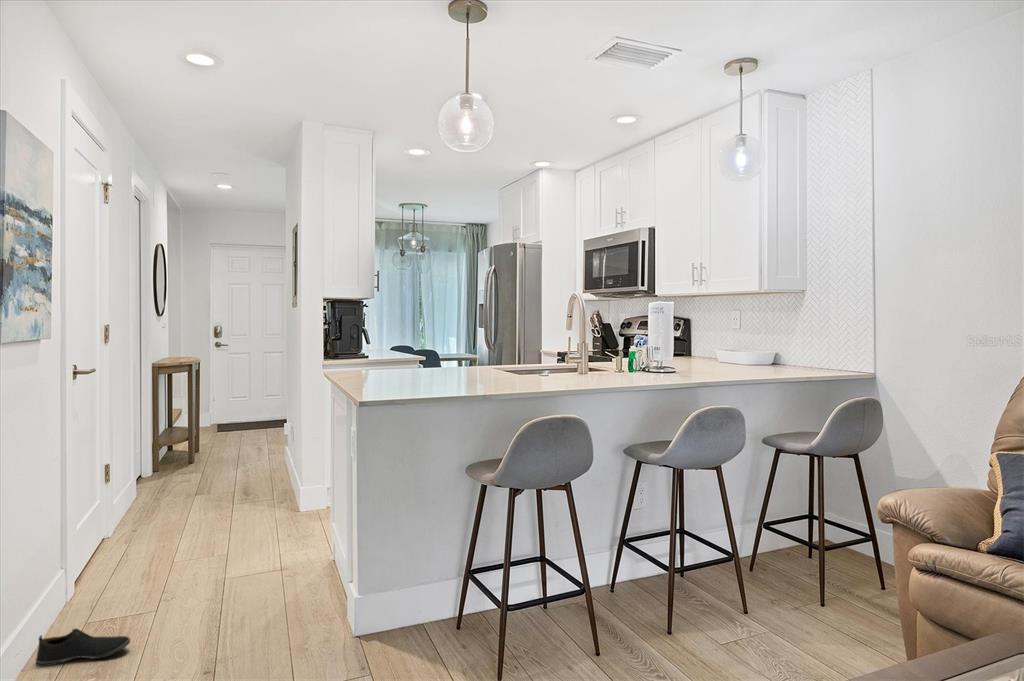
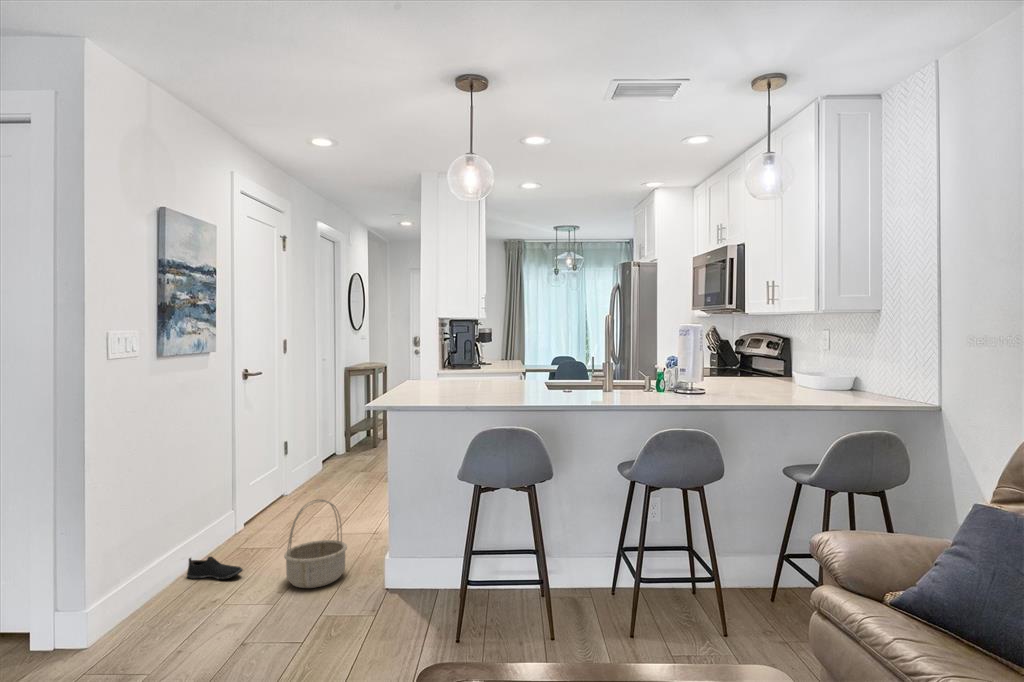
basket: none [202,528,285,649] -> present [284,499,347,588]

